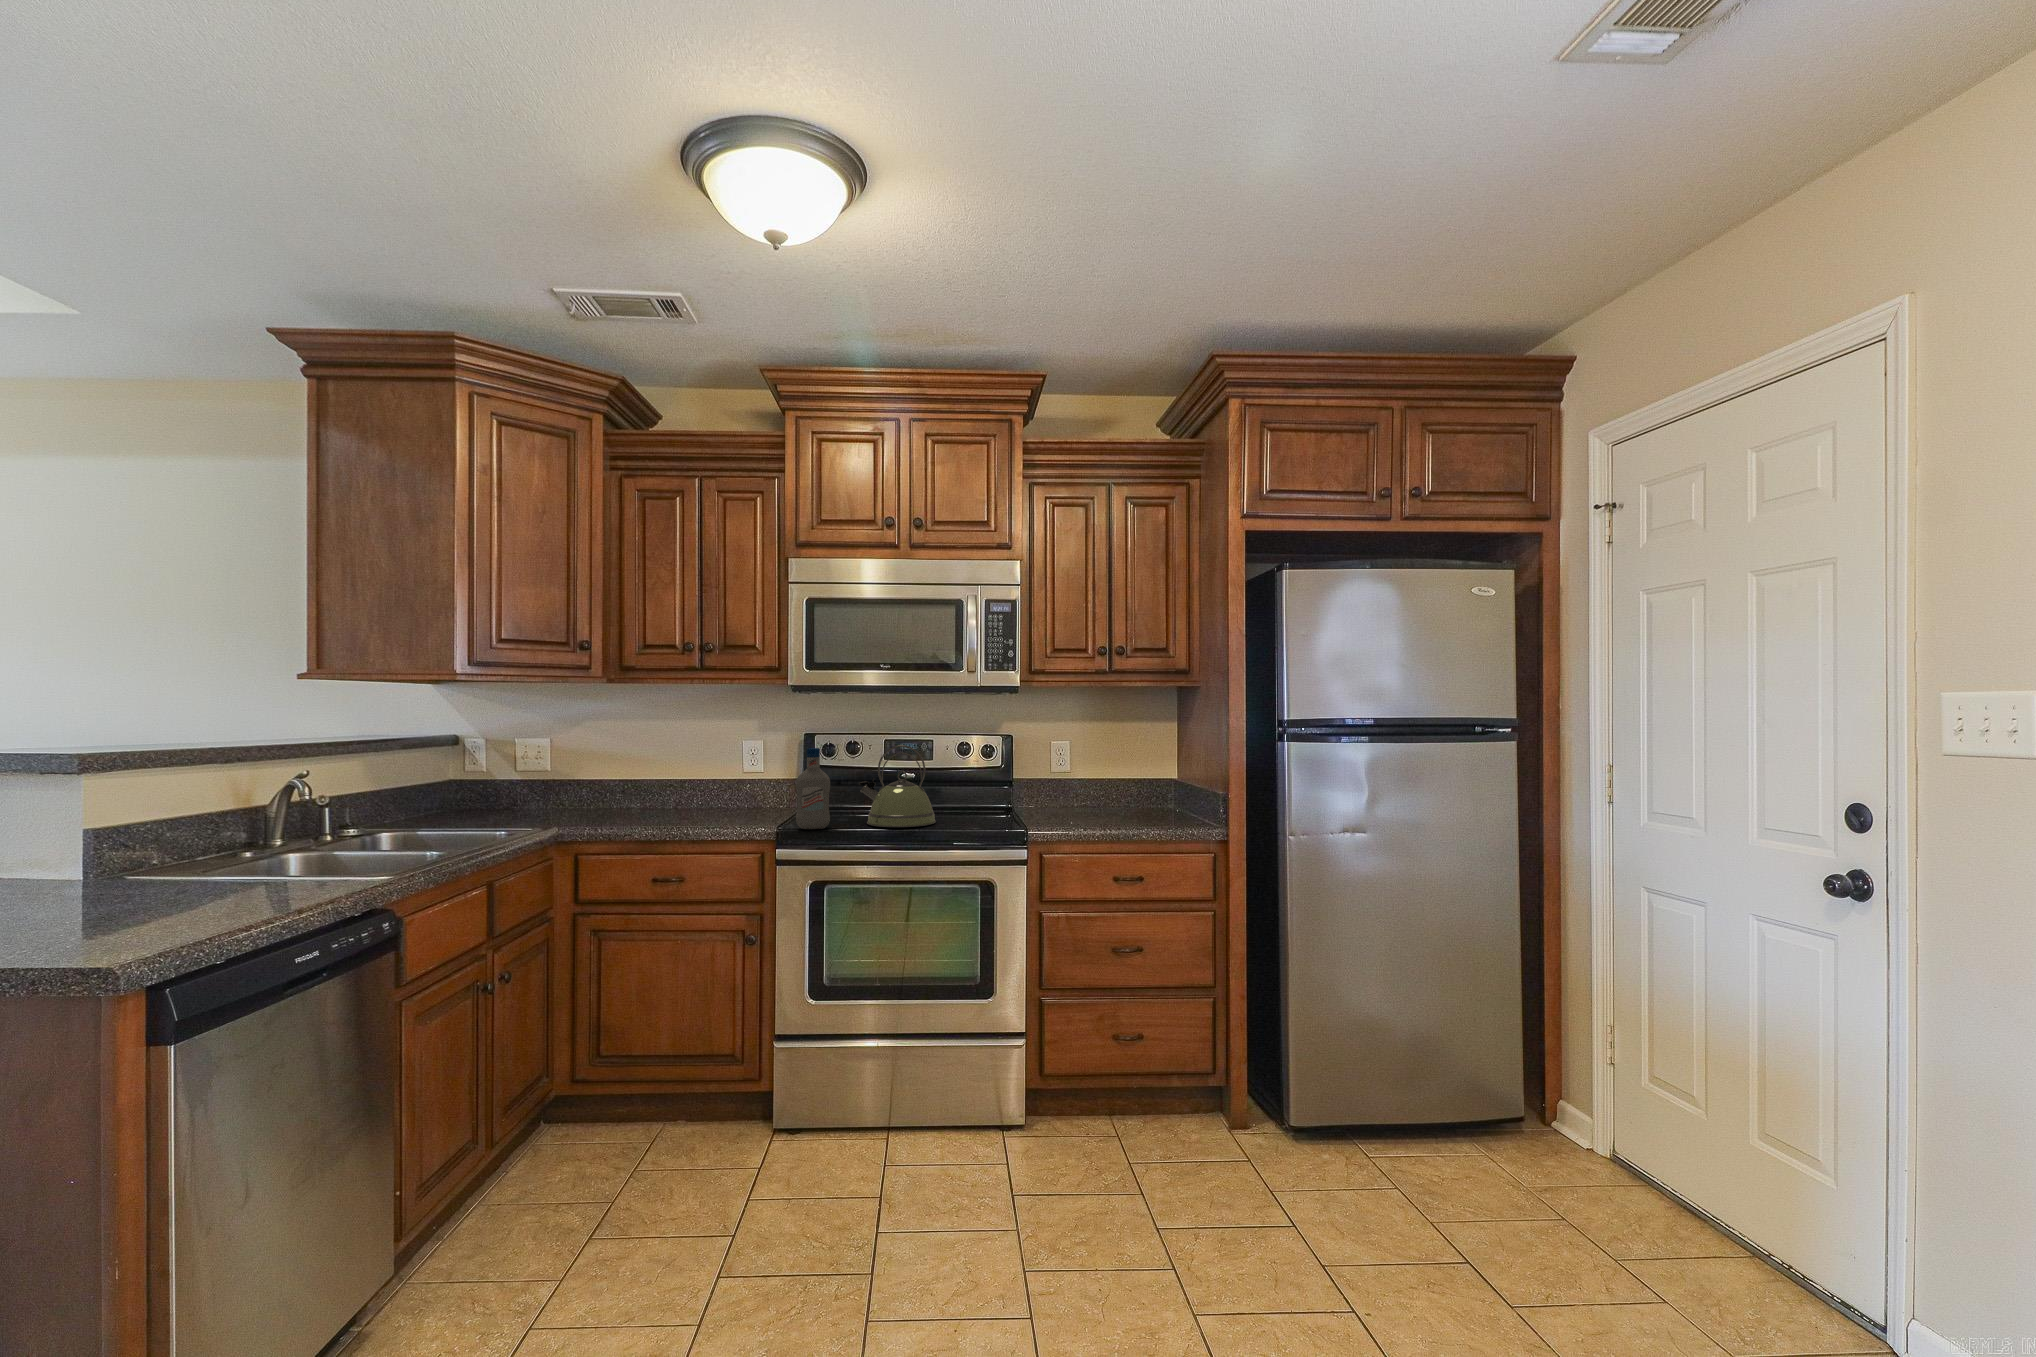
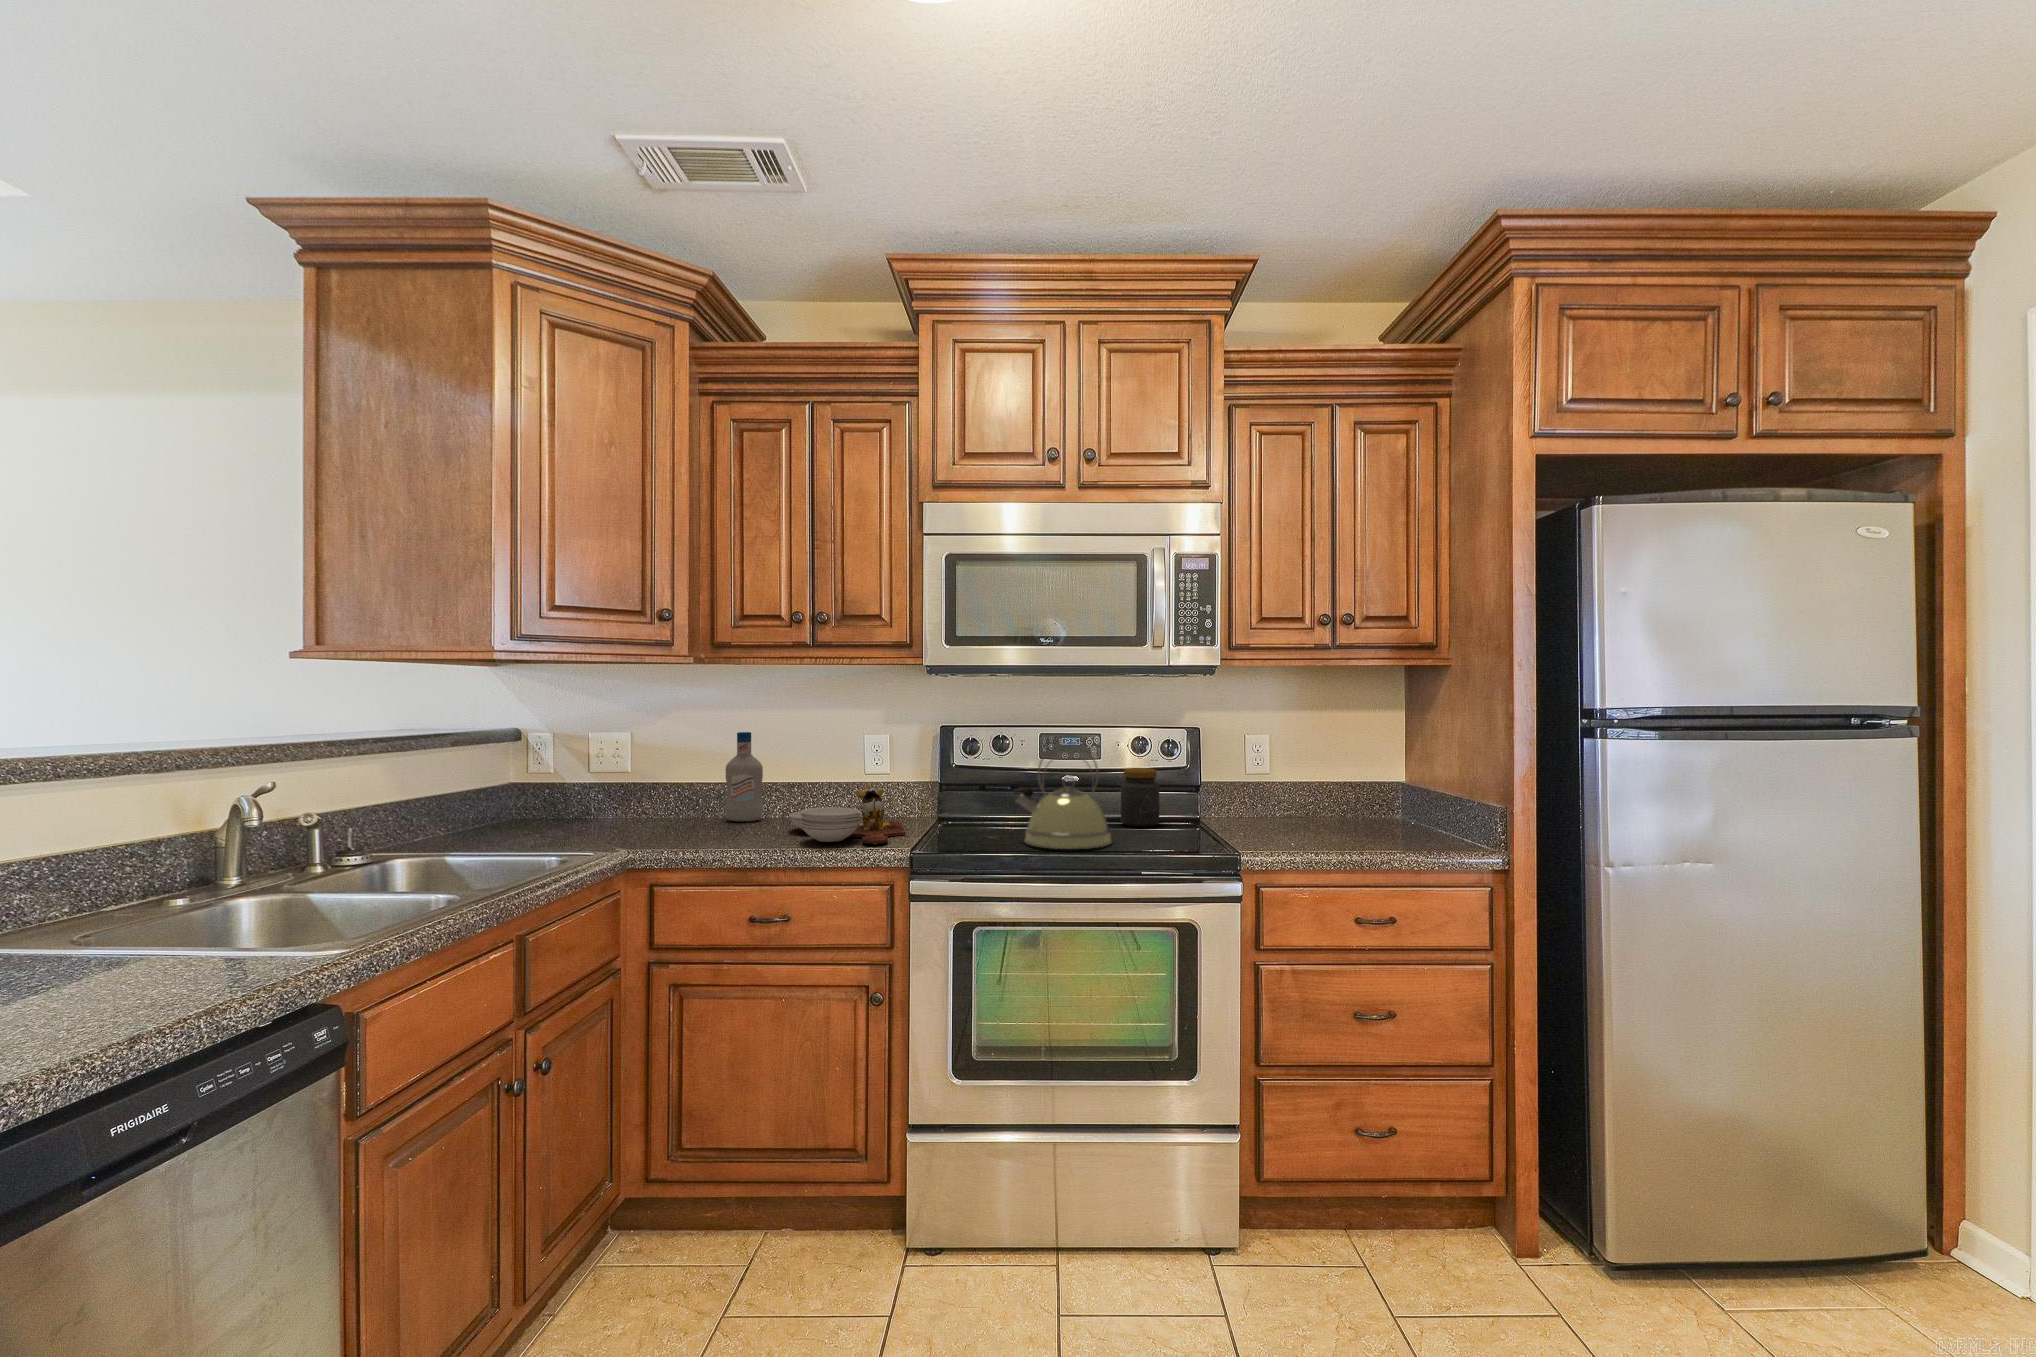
bottle: present [796,748,830,829] -> present [726,732,763,821]
jar: none [950,766,980,811] -> present [1121,768,1159,827]
cutting board: none [681,779,776,825] -> present [789,782,905,843]

